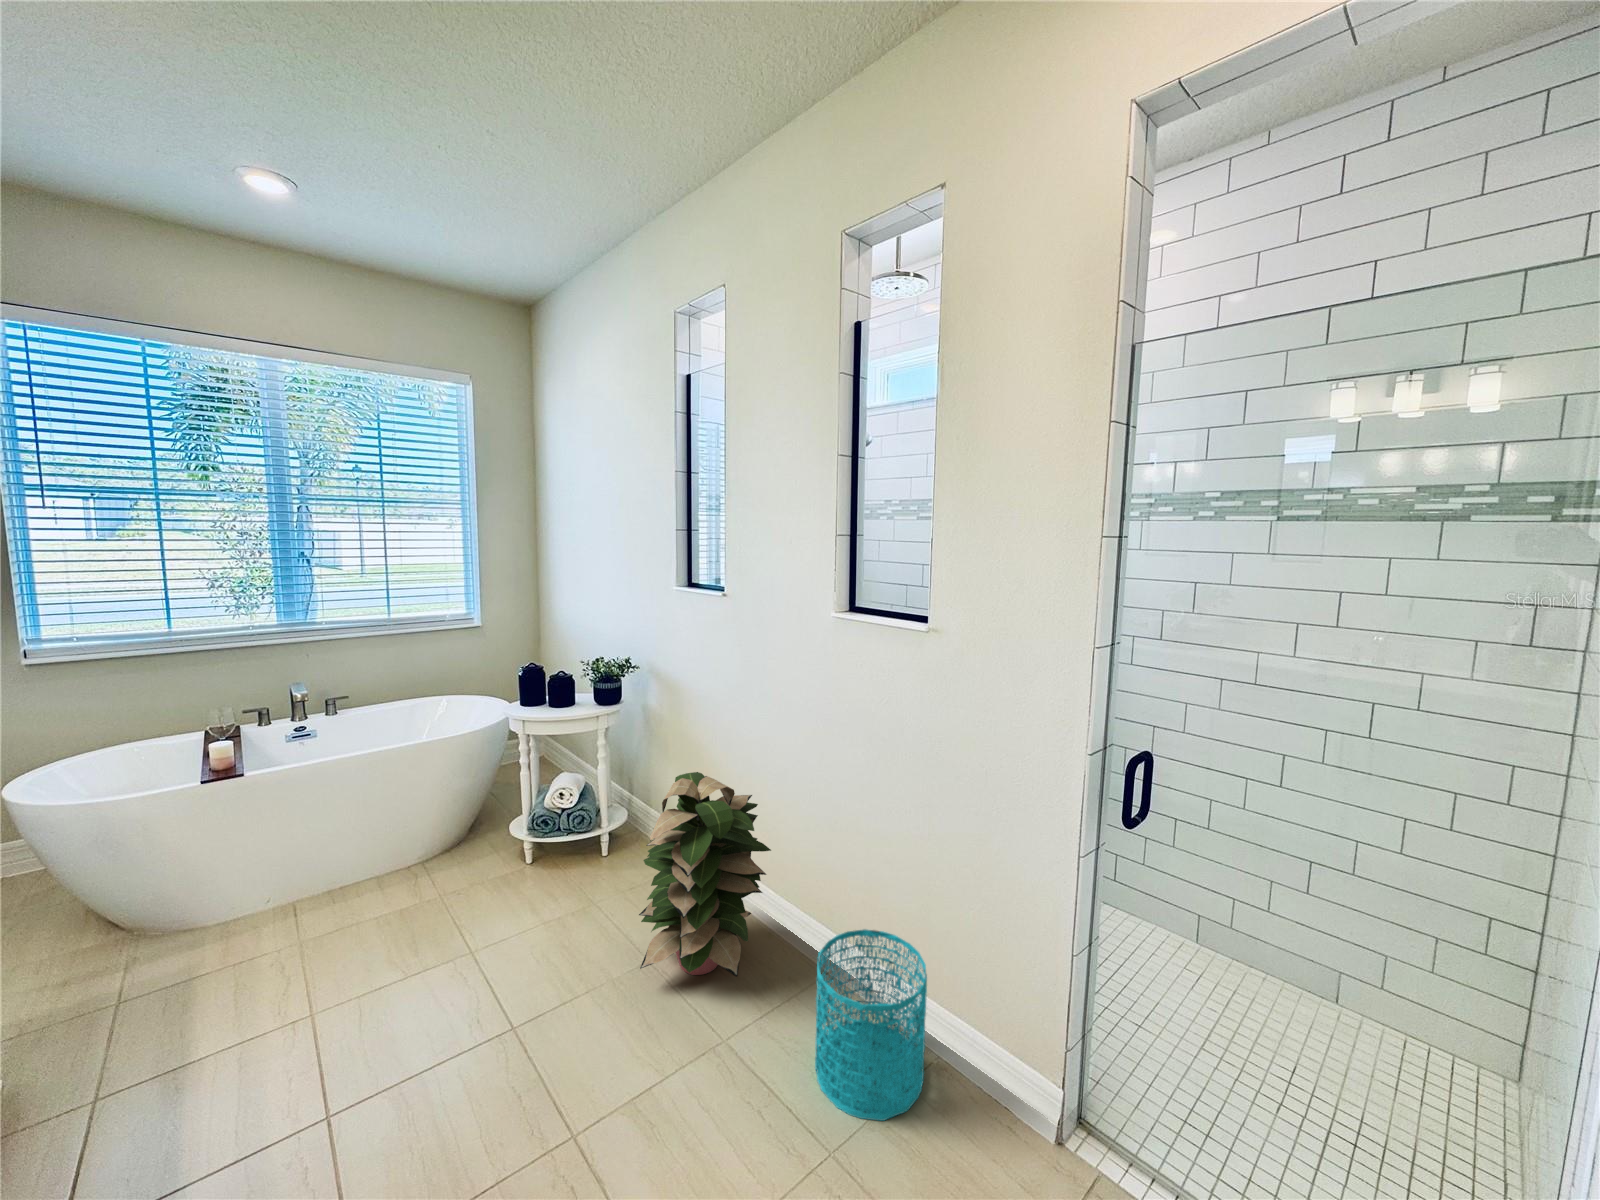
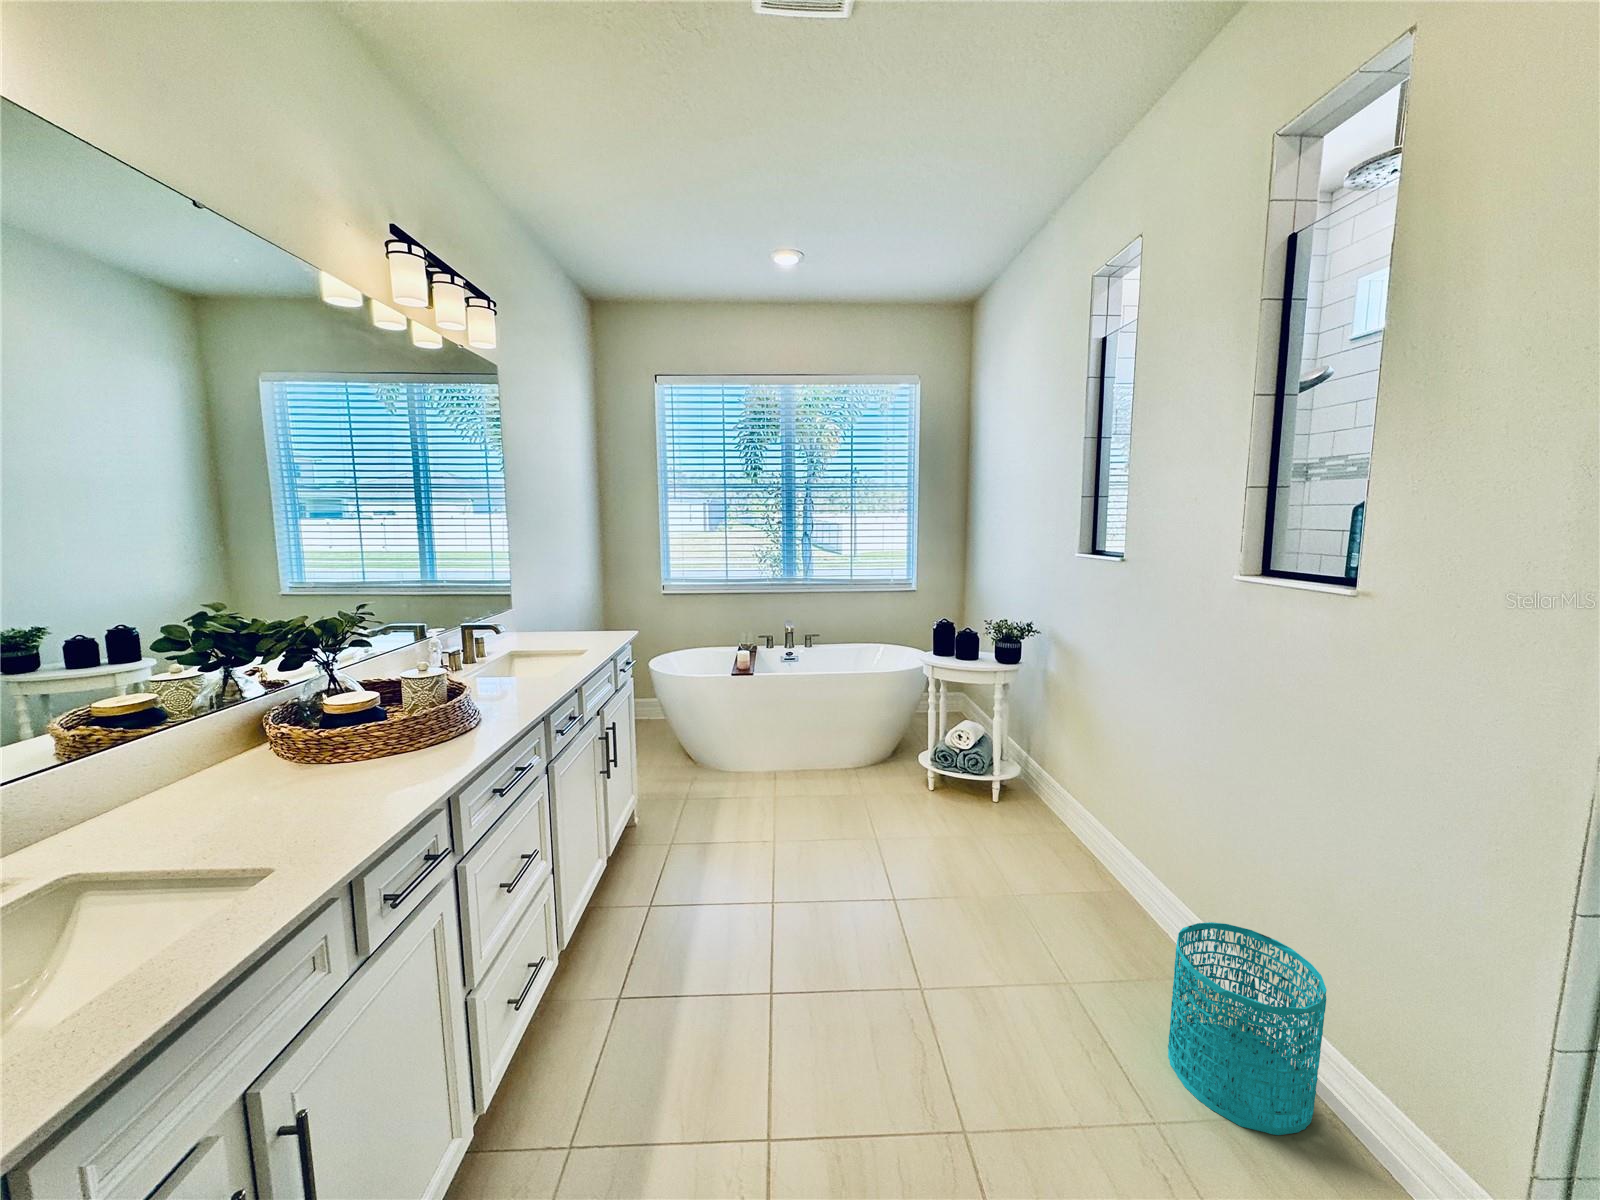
decorative plant: present [639,772,771,976] -> none [1005,730,1152,932]

